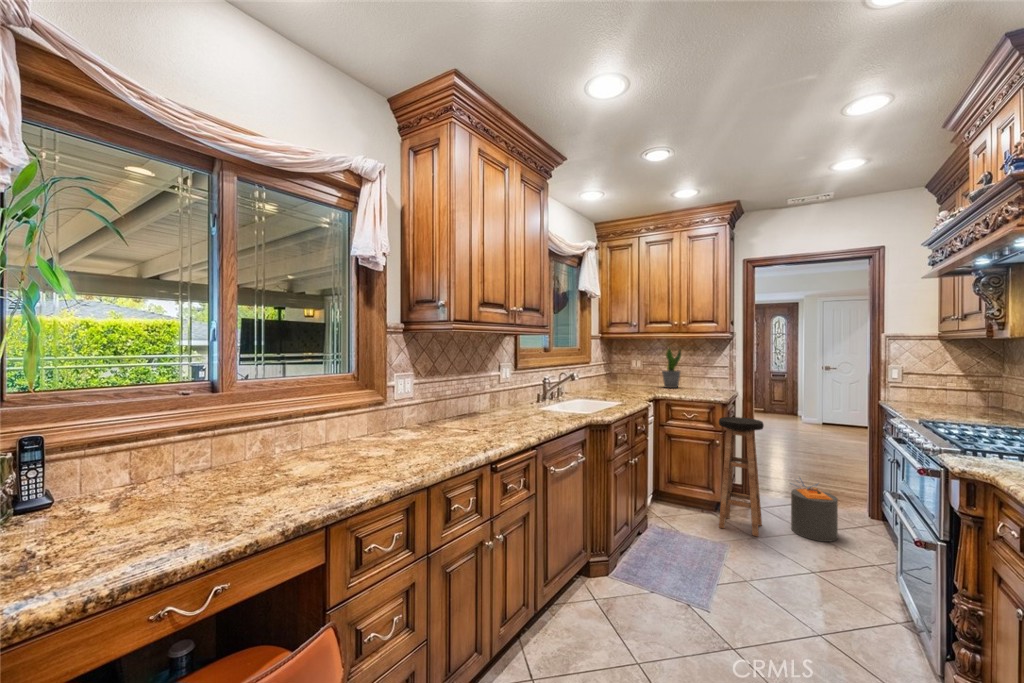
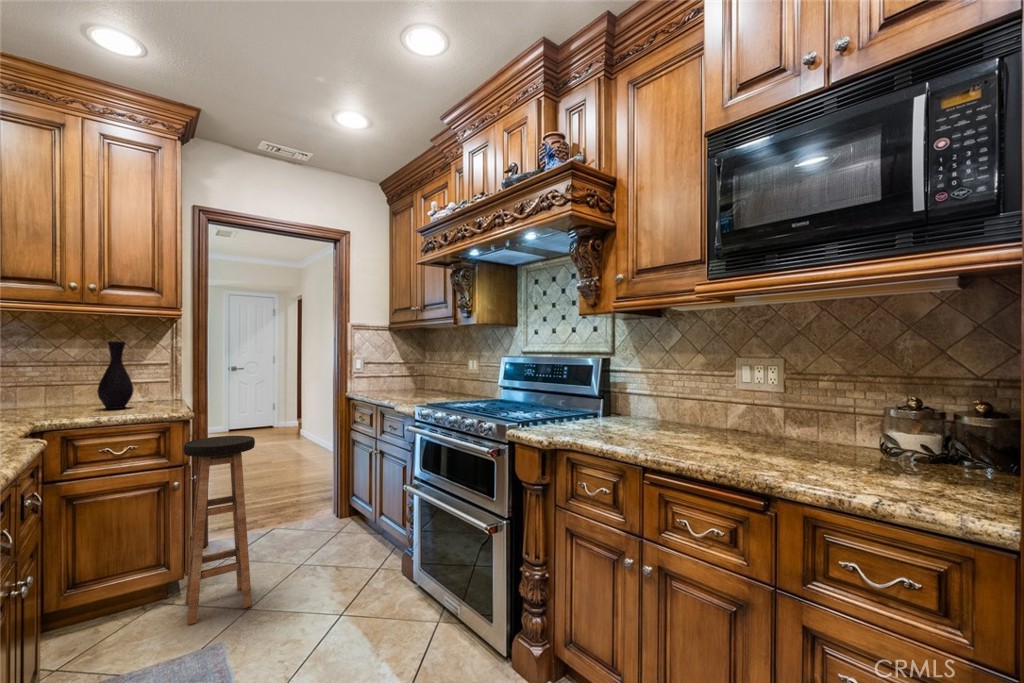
potted plant: present [662,348,681,388] -> none [28,331,78,409]
vase: none [686,353,704,392] -> present [97,341,133,409]
trash can: present [791,482,838,542] -> none [277,497,332,575]

